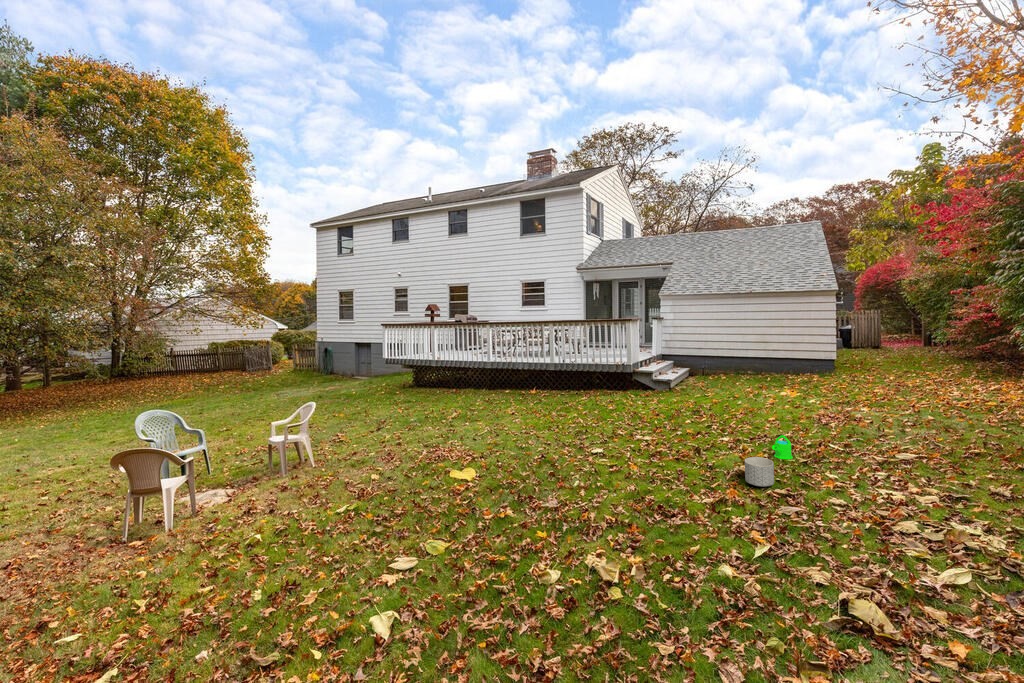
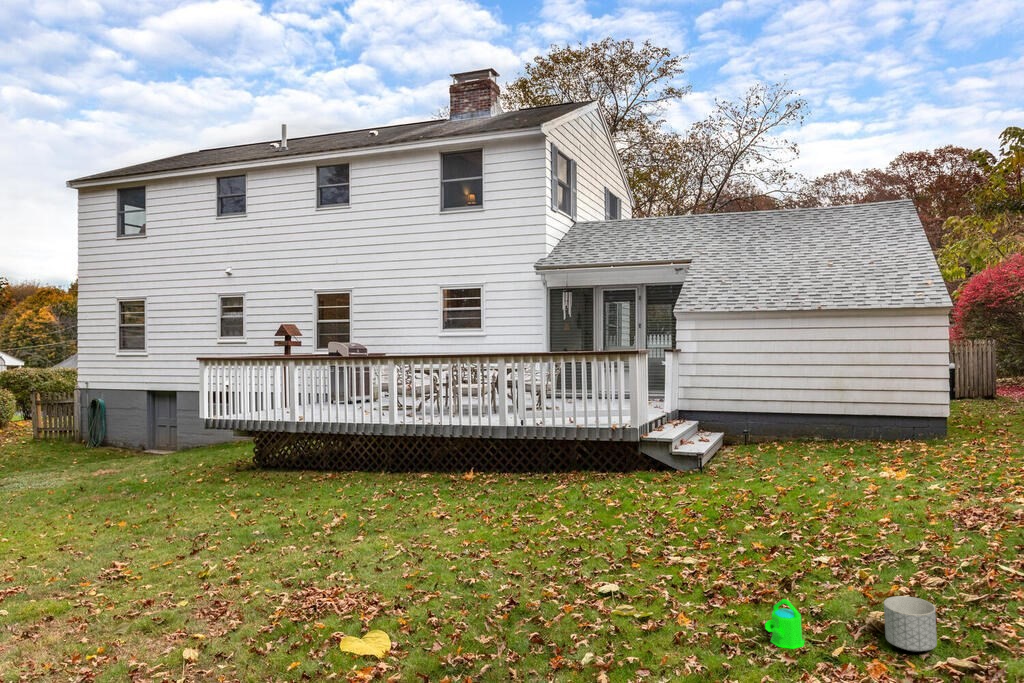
watering can: present [772,435,793,459] -> present [765,599,805,649]

